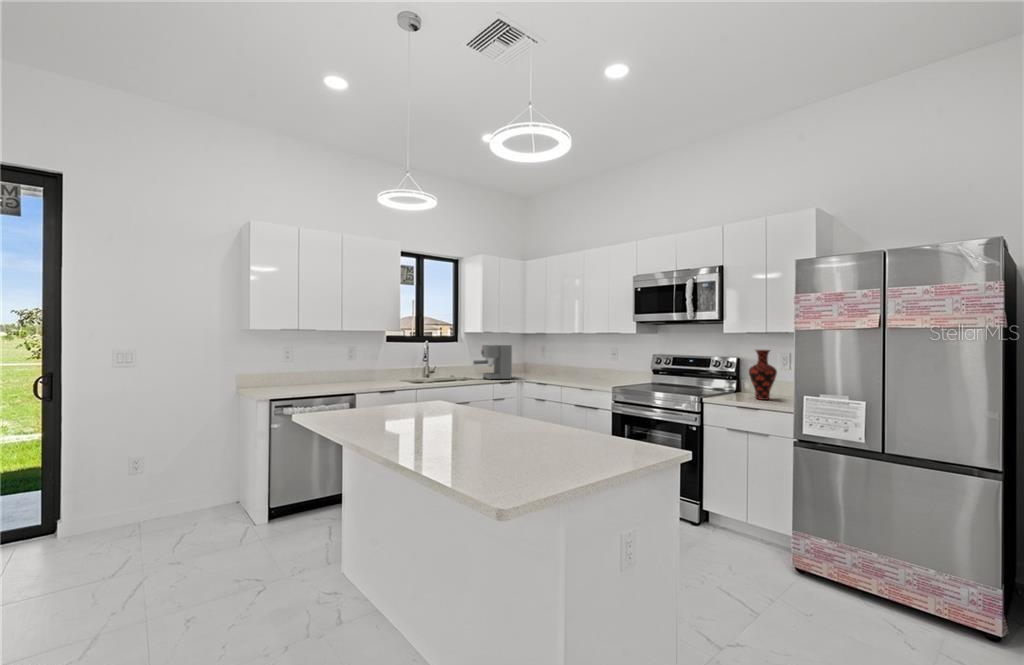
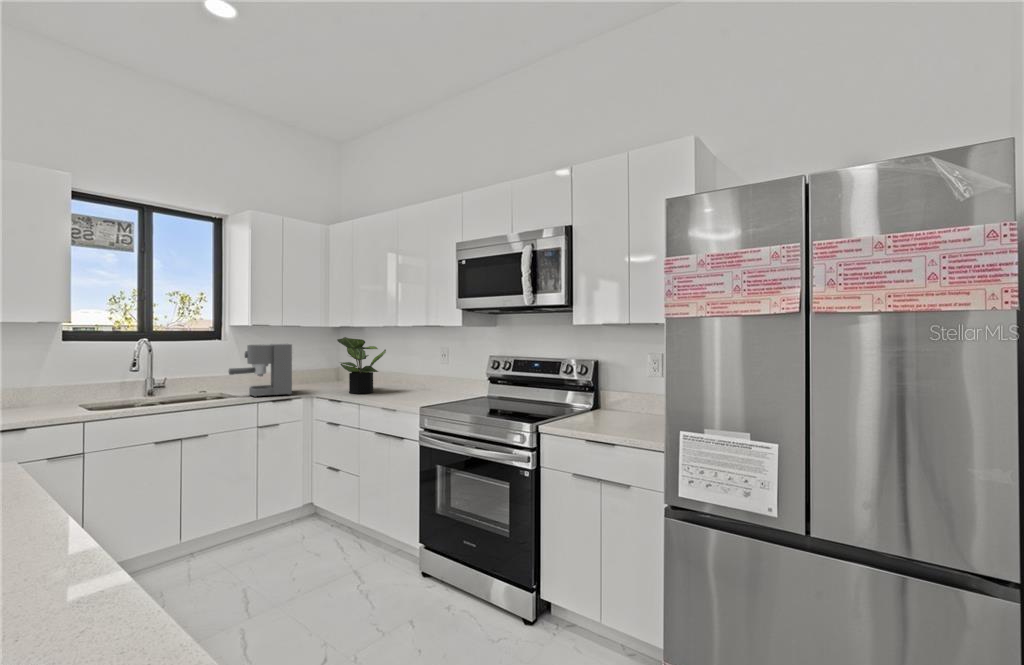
potted plant: none [539,341,572,380] -> present [337,337,386,394]
vase: present [749,350,777,400] -> none [607,349,646,425]

